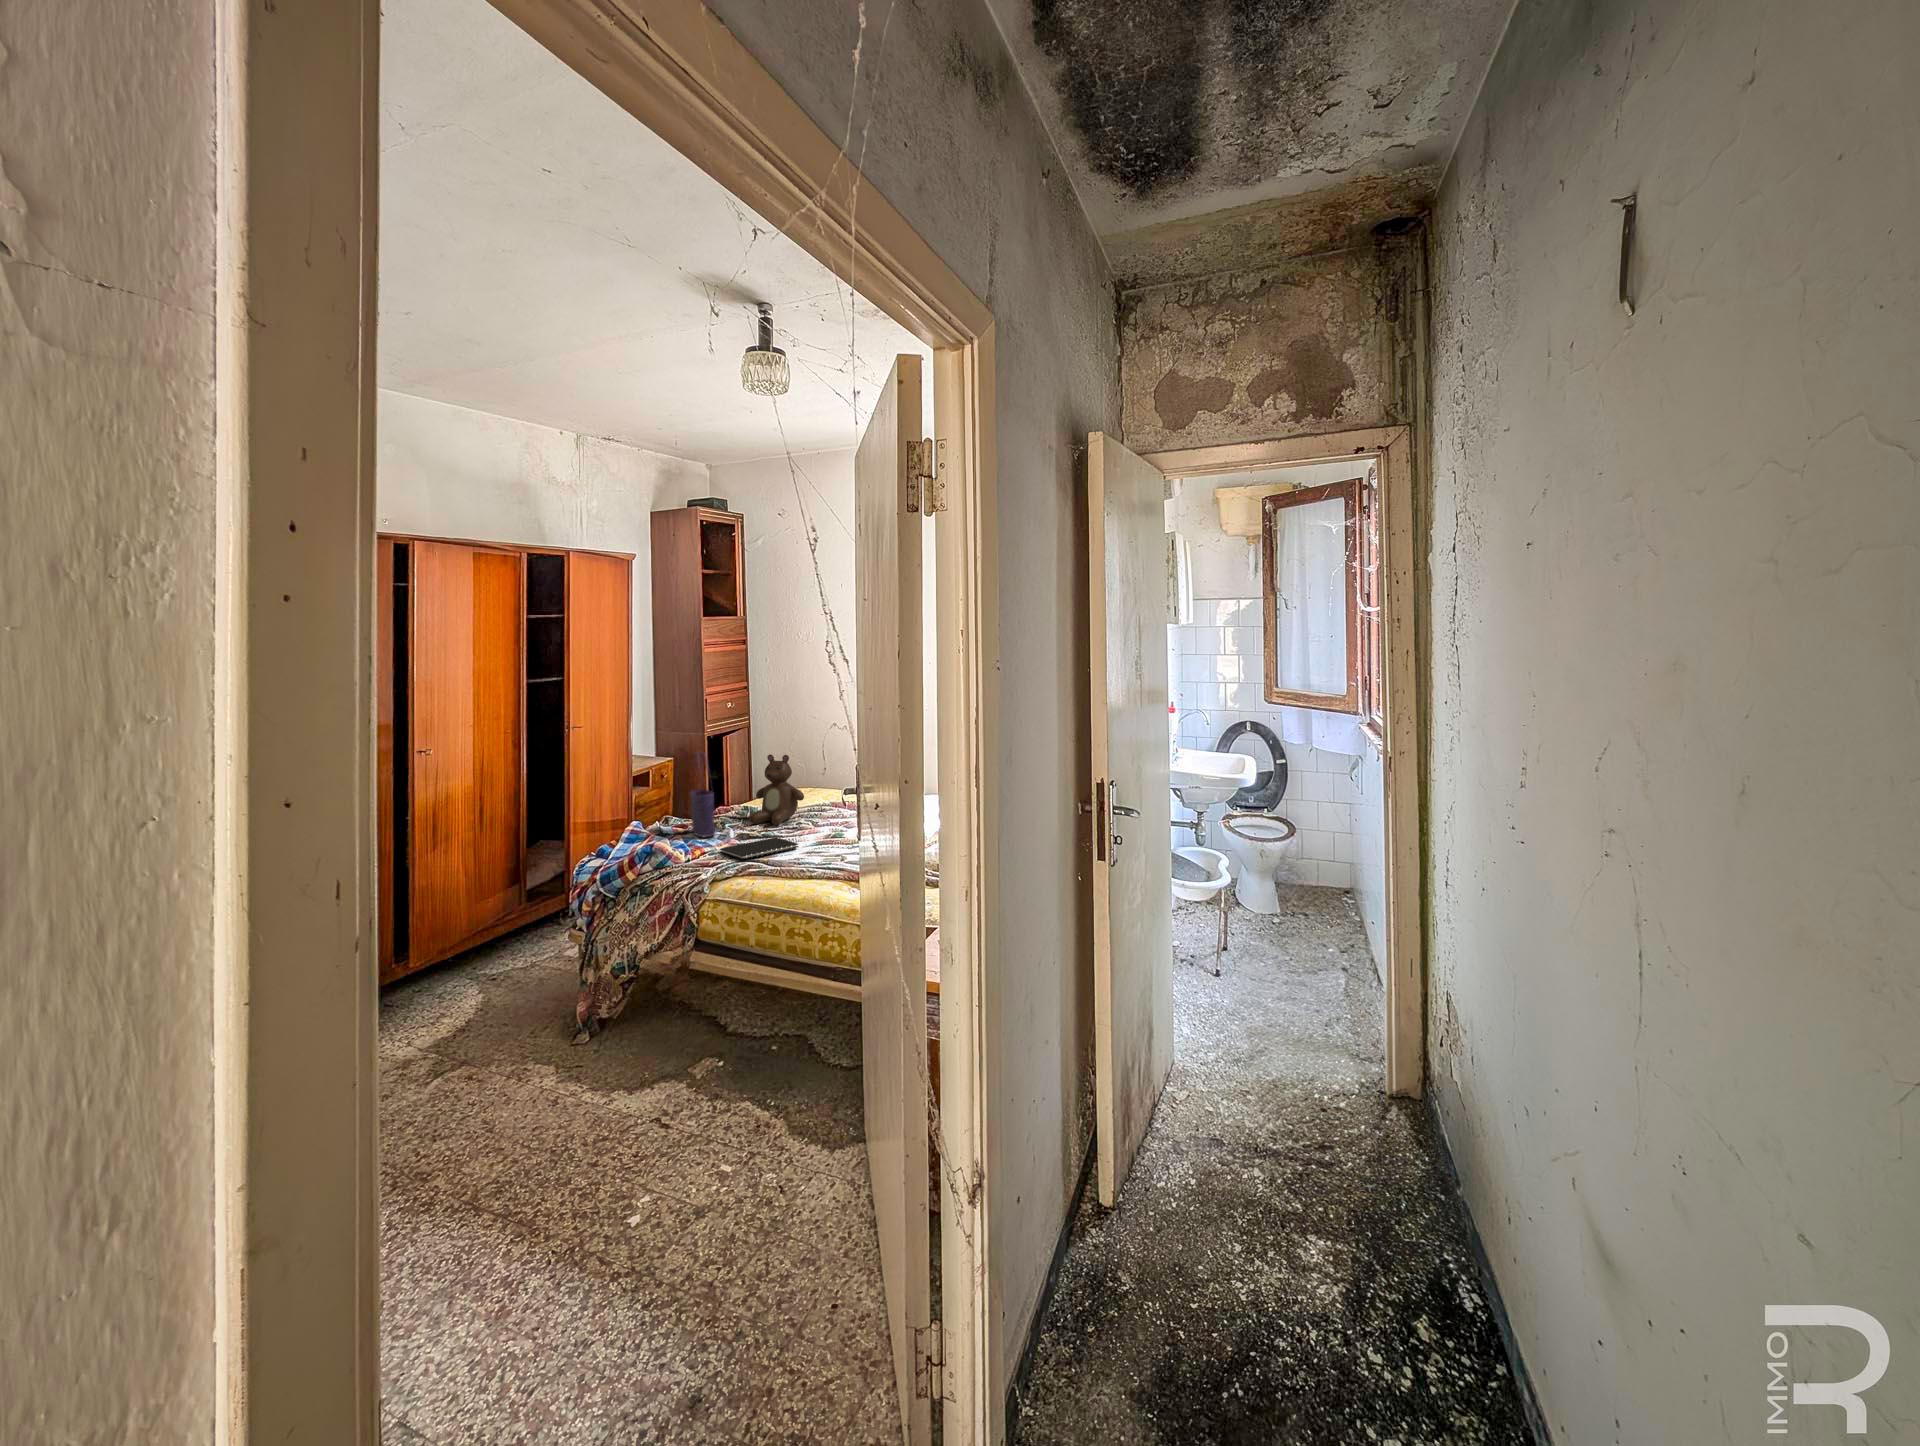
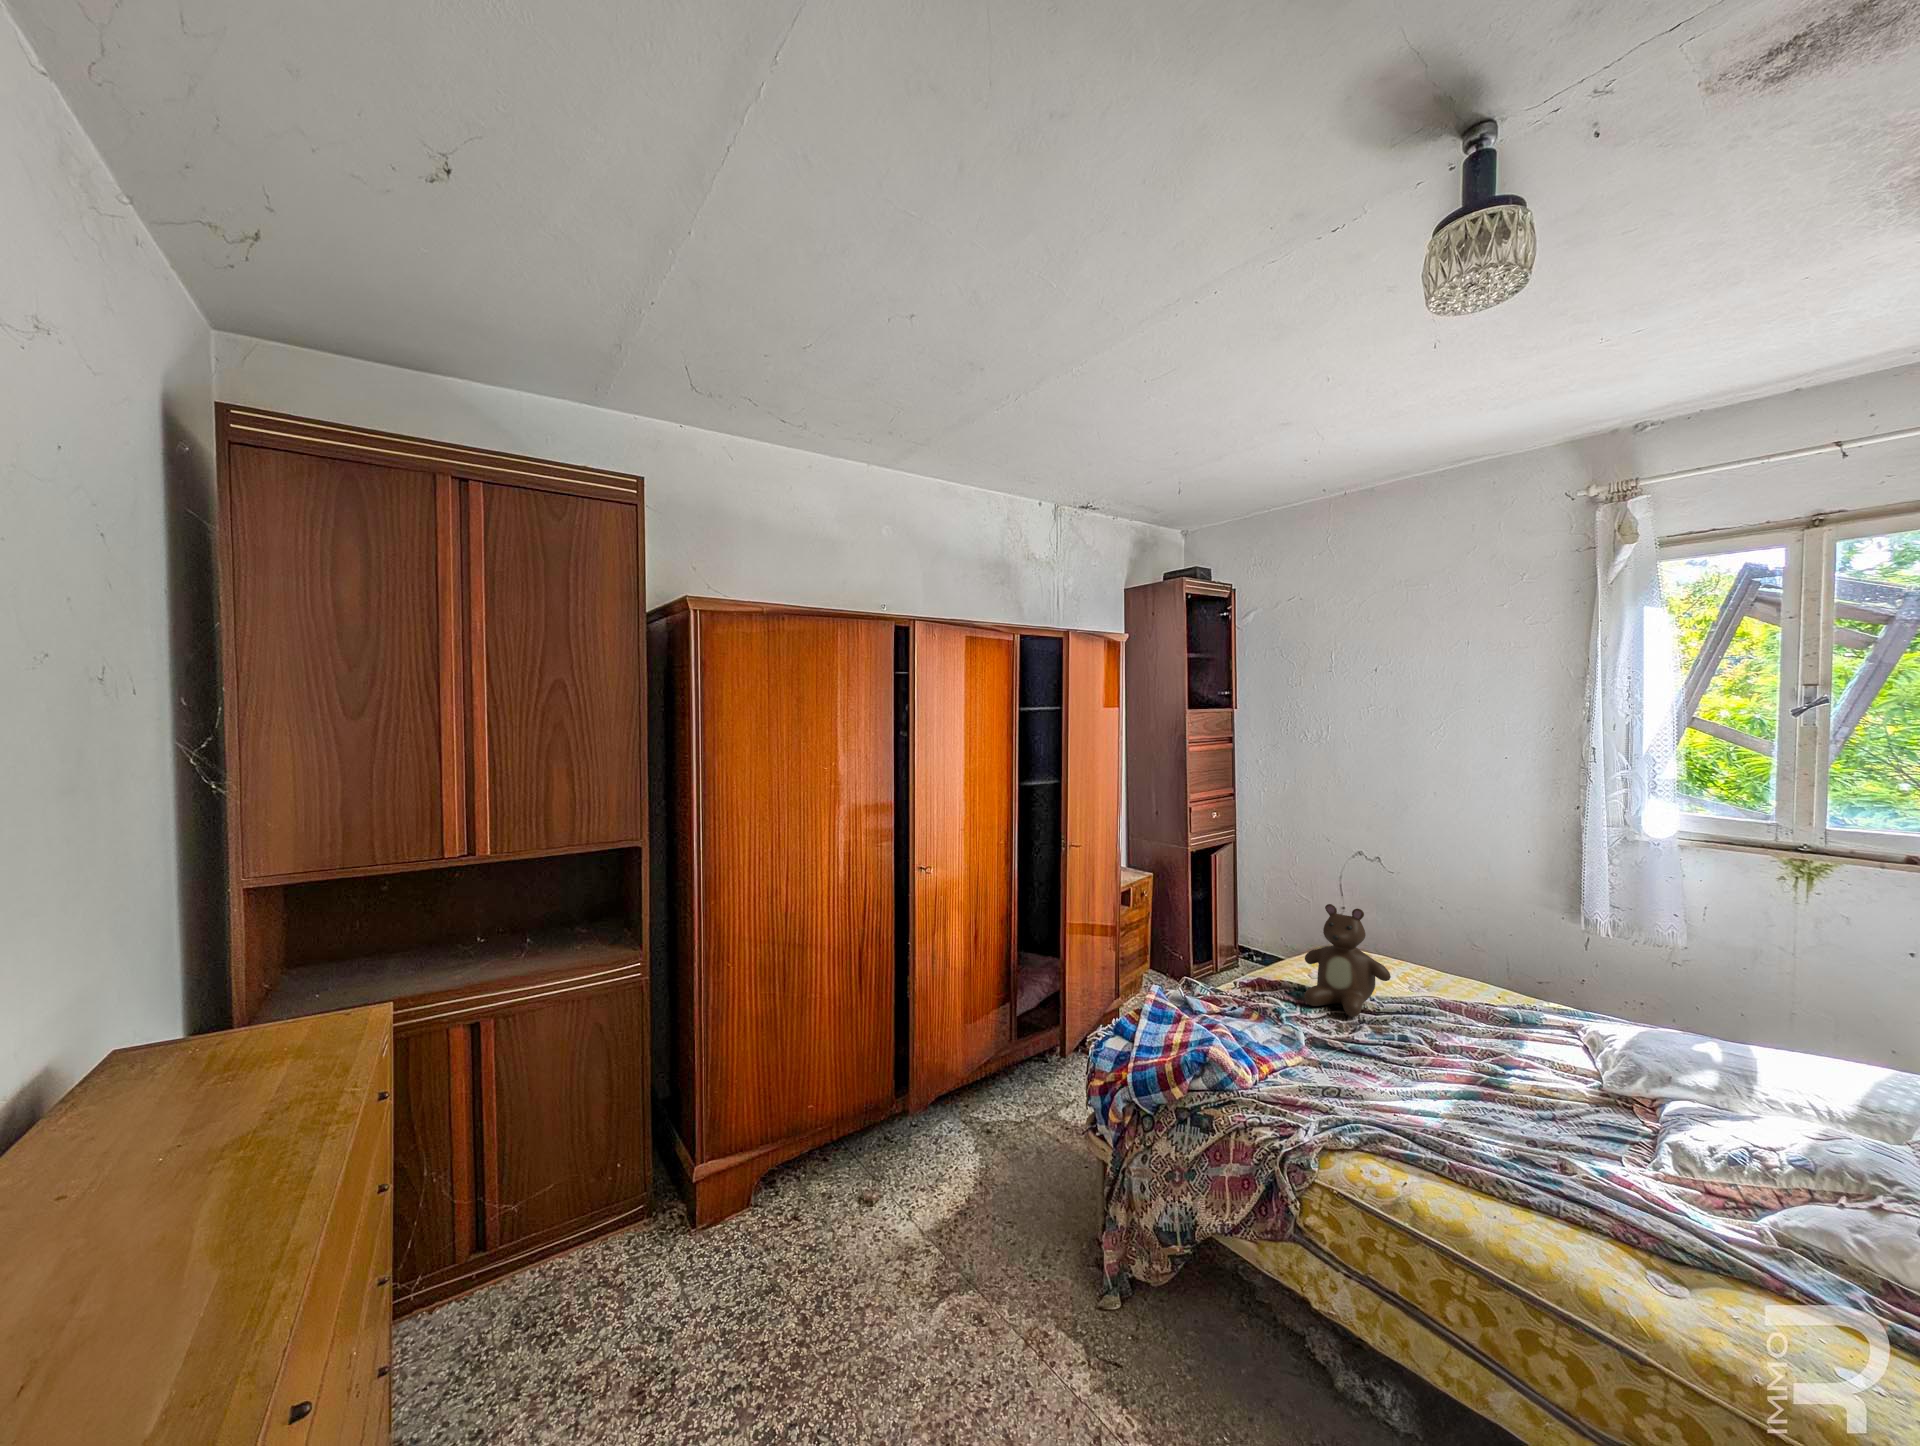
tote bag: present [690,753,715,837] -> none [1227,900,1269,1027]
notebook: present [720,837,799,860] -> none [1298,1051,1435,1105]

